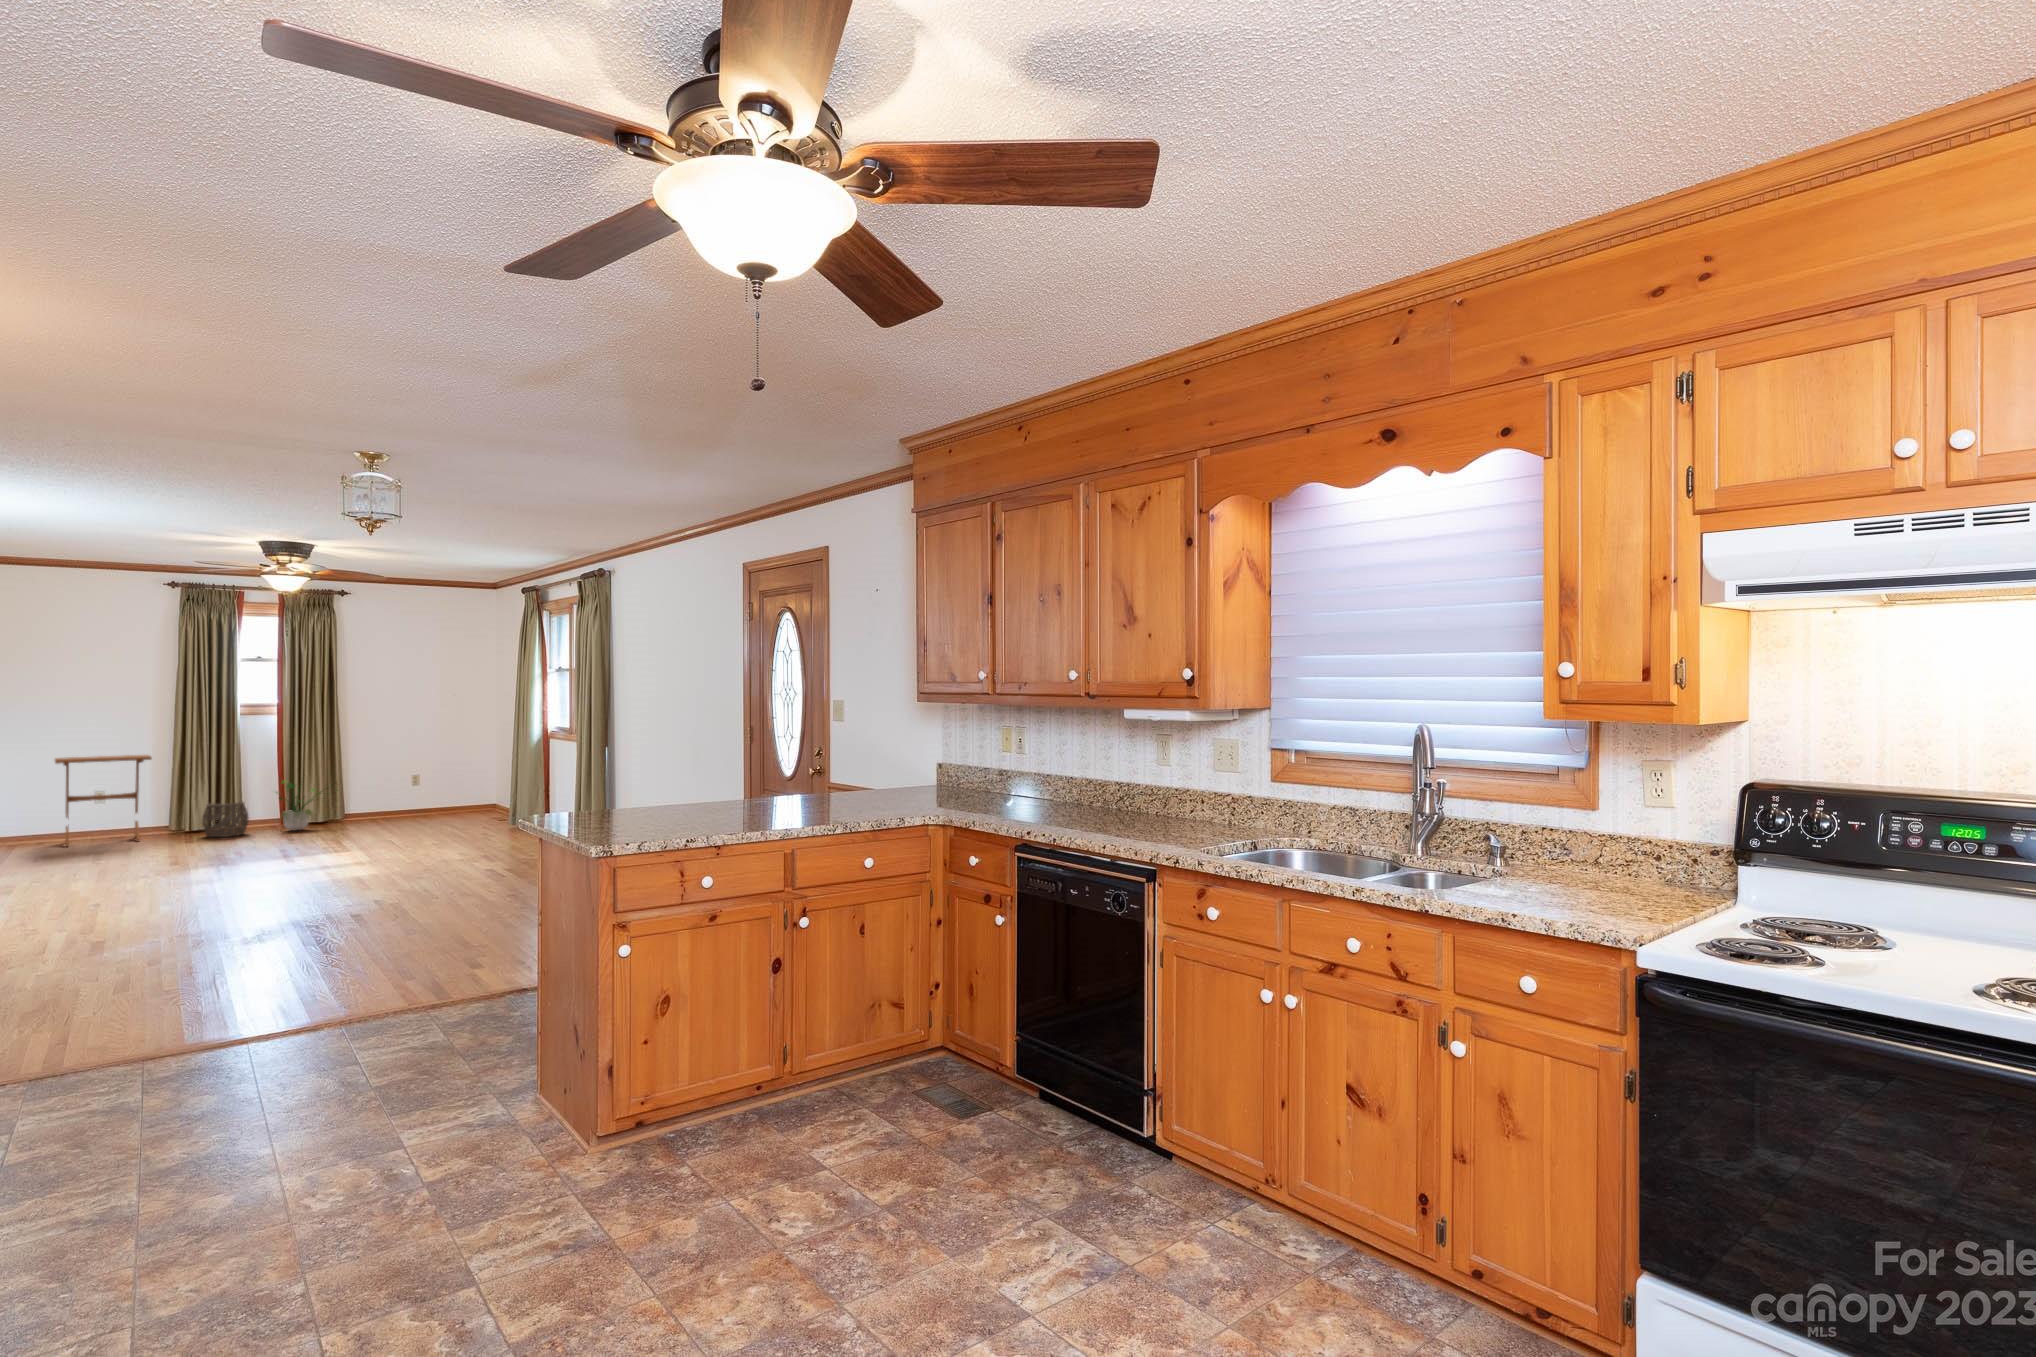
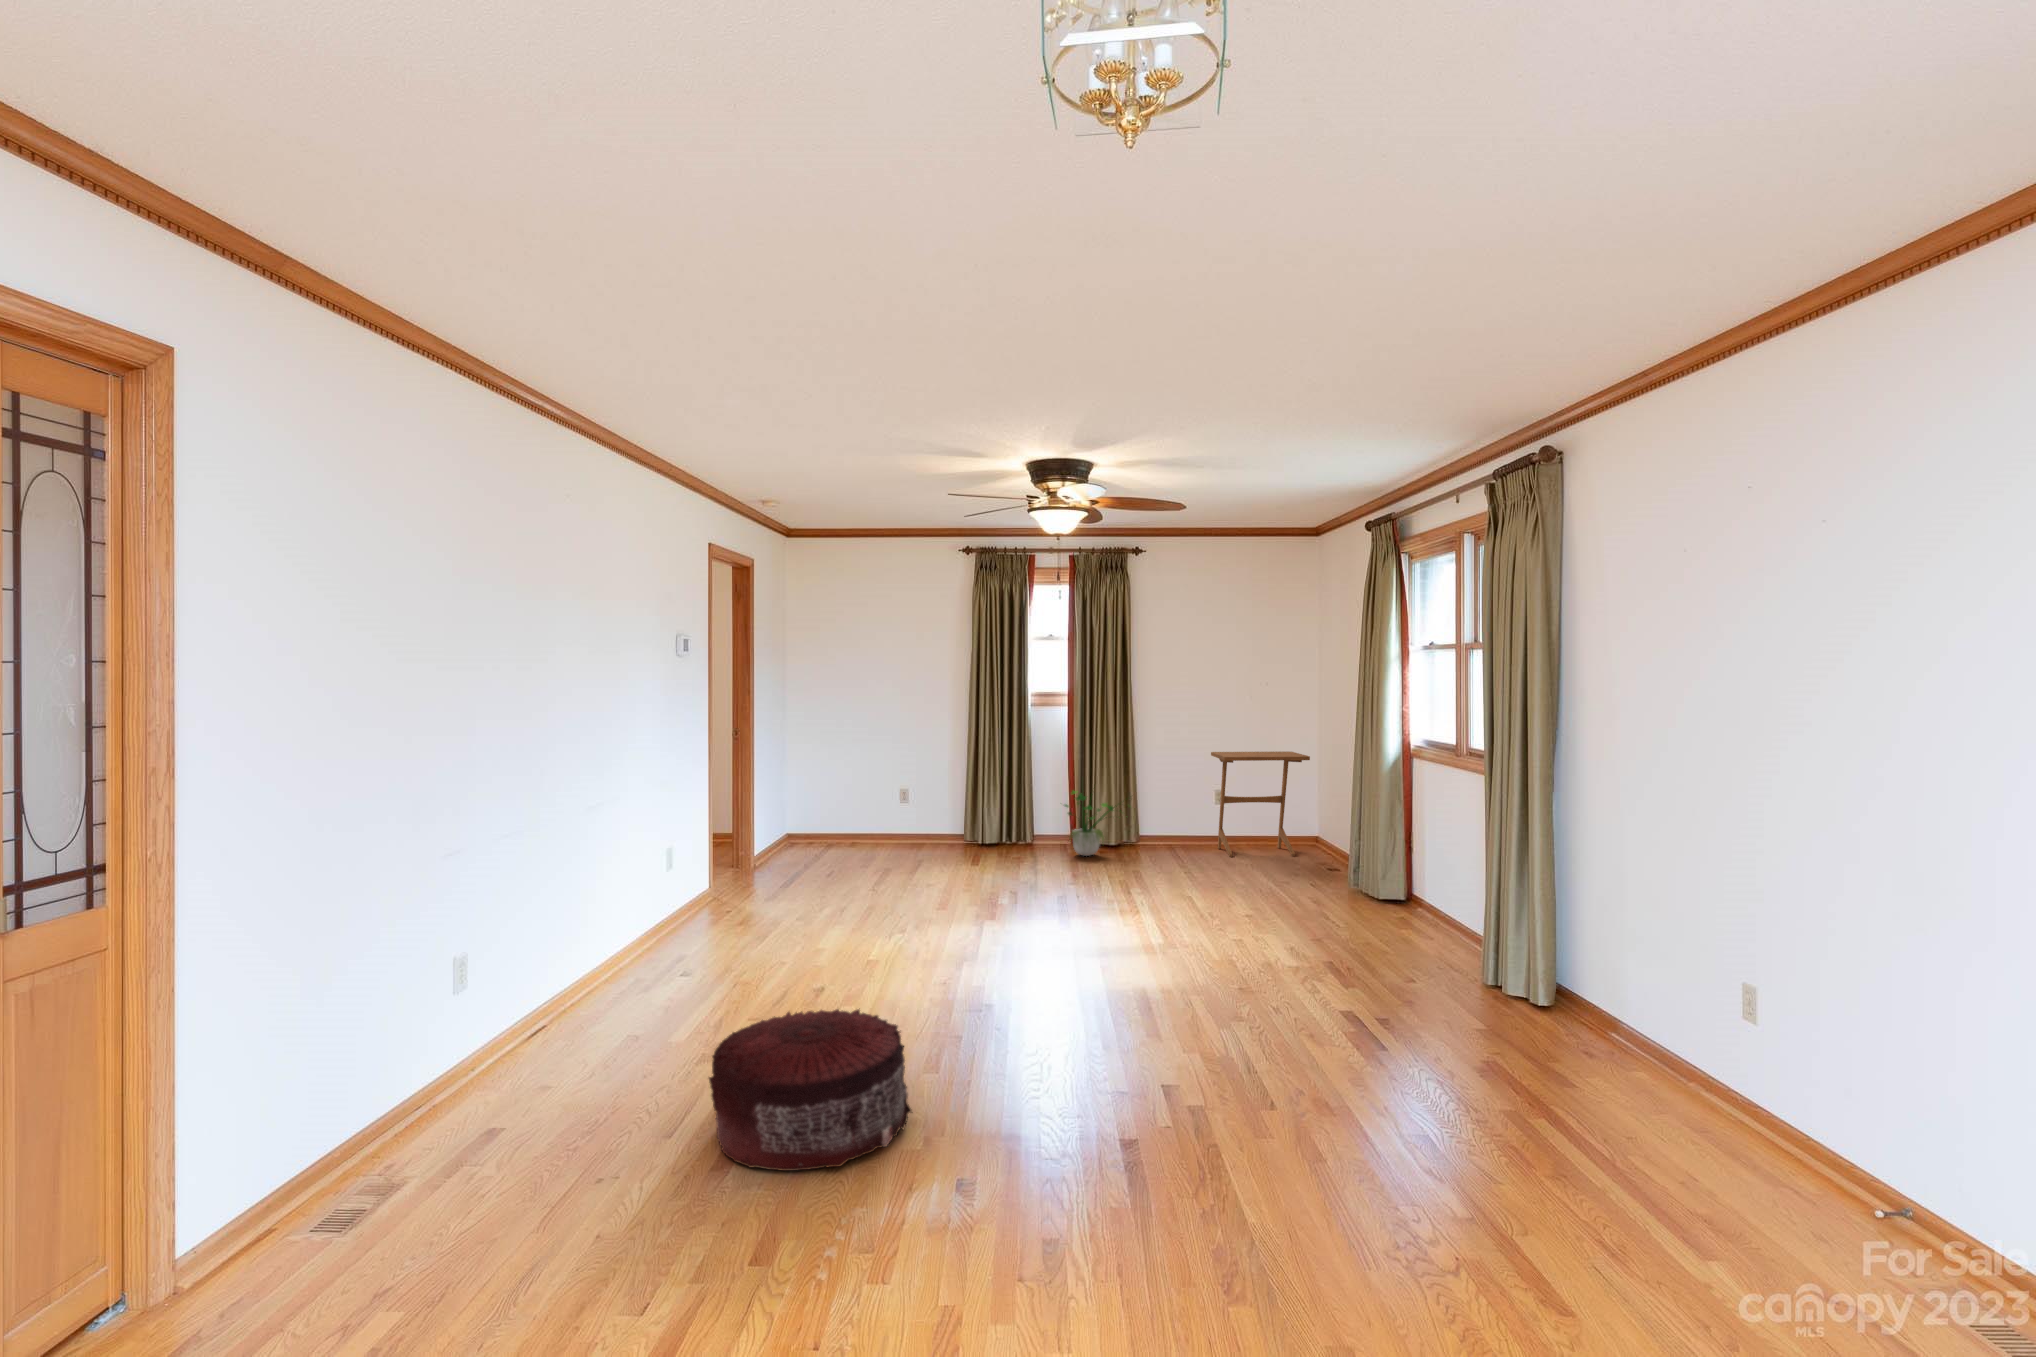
side table: present [55,755,152,847] -> present [1211,752,1310,857]
woven basket: present [202,801,249,837] -> none [990,812,1037,858]
pouf: none [93,869,227,938] -> present [709,1009,912,1171]

